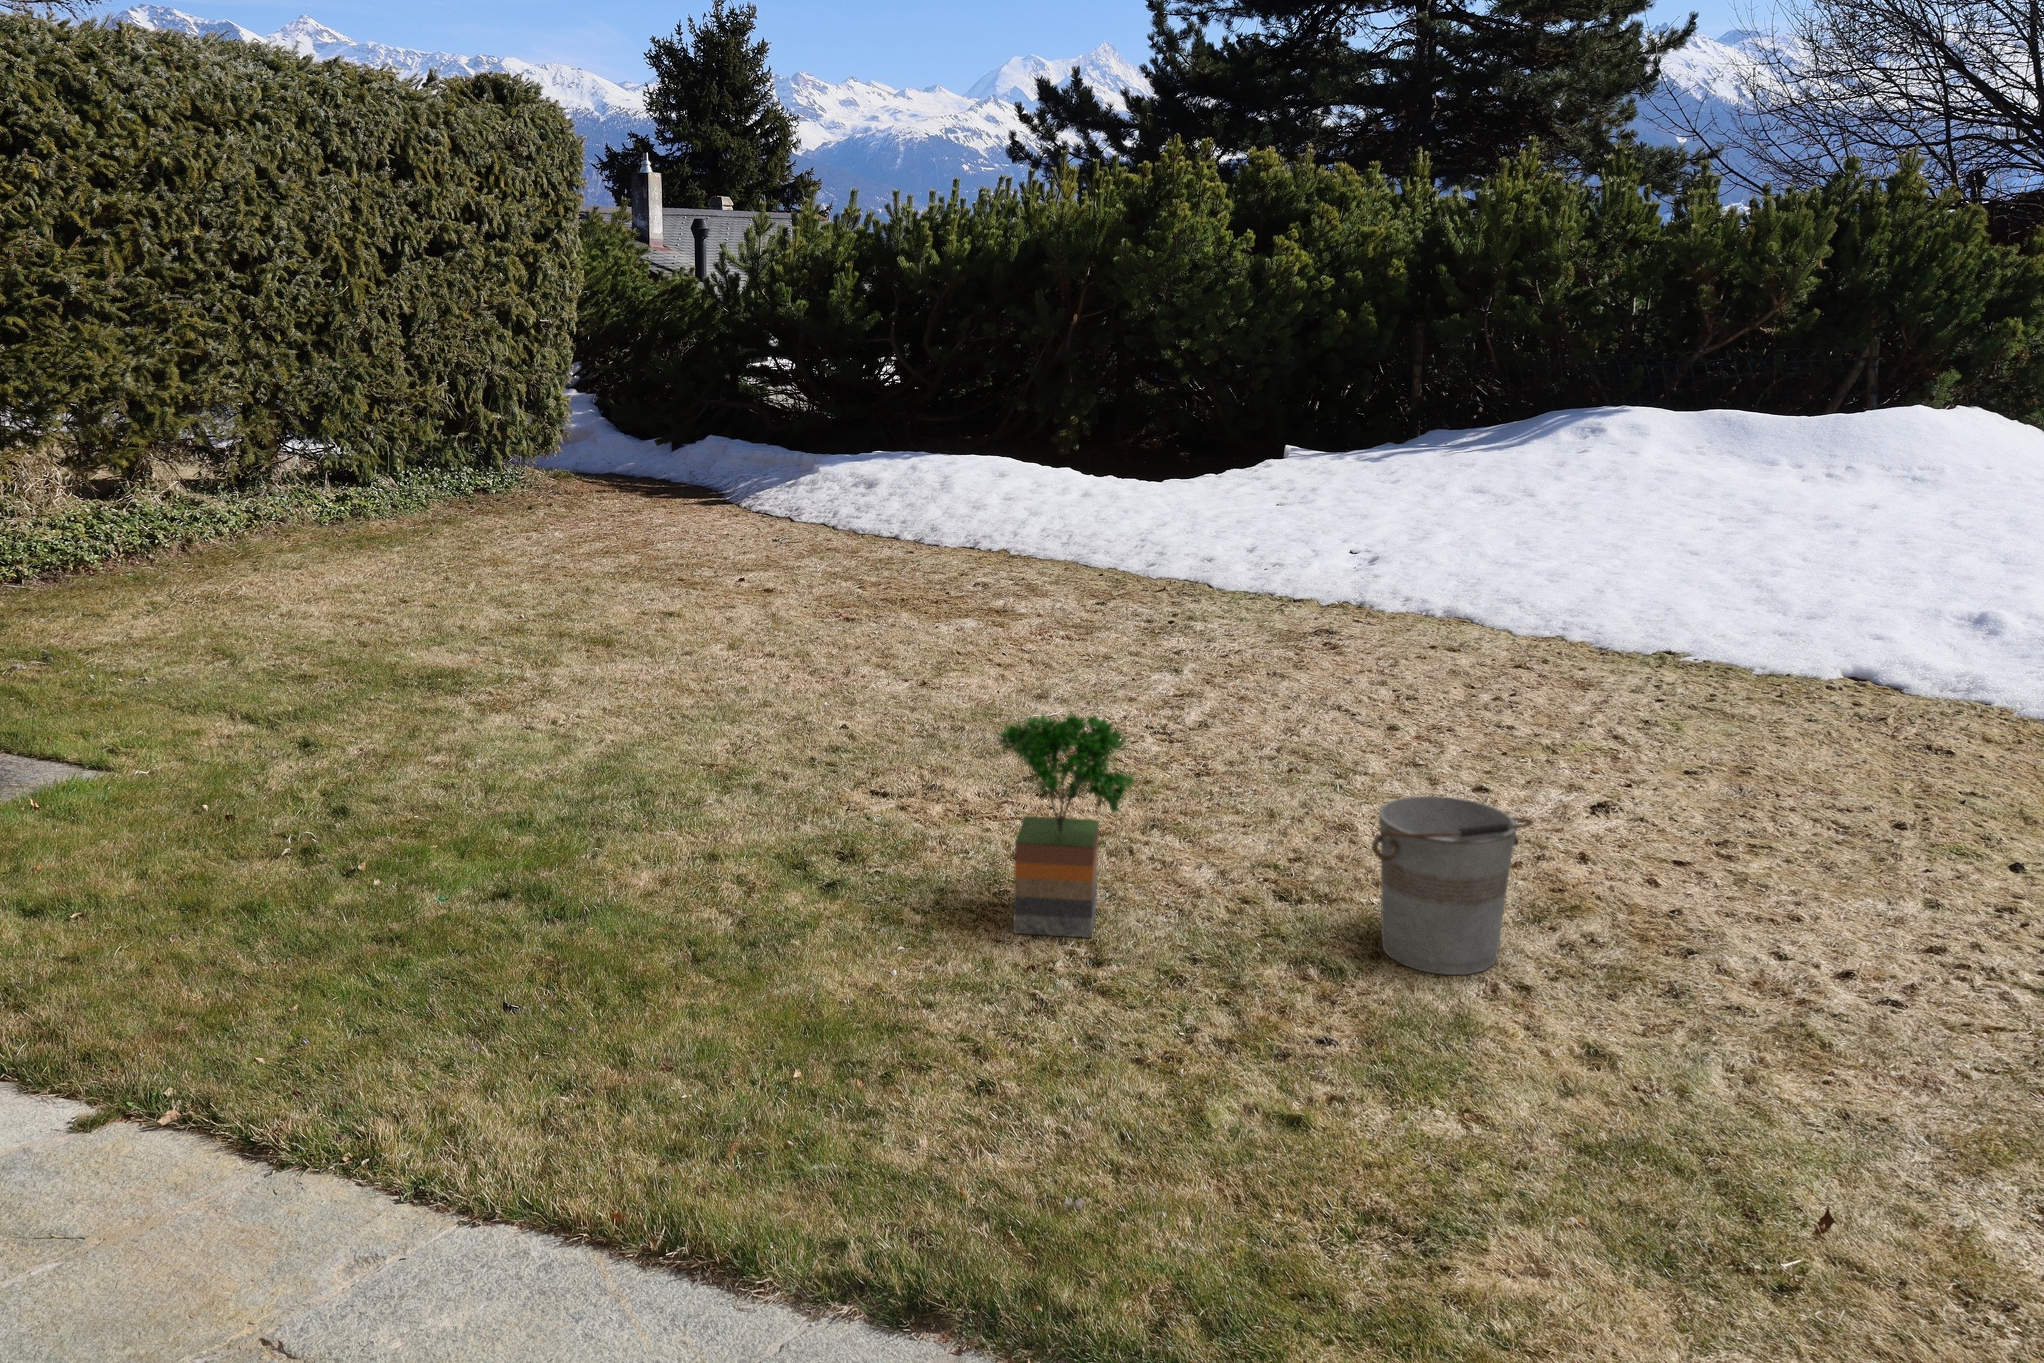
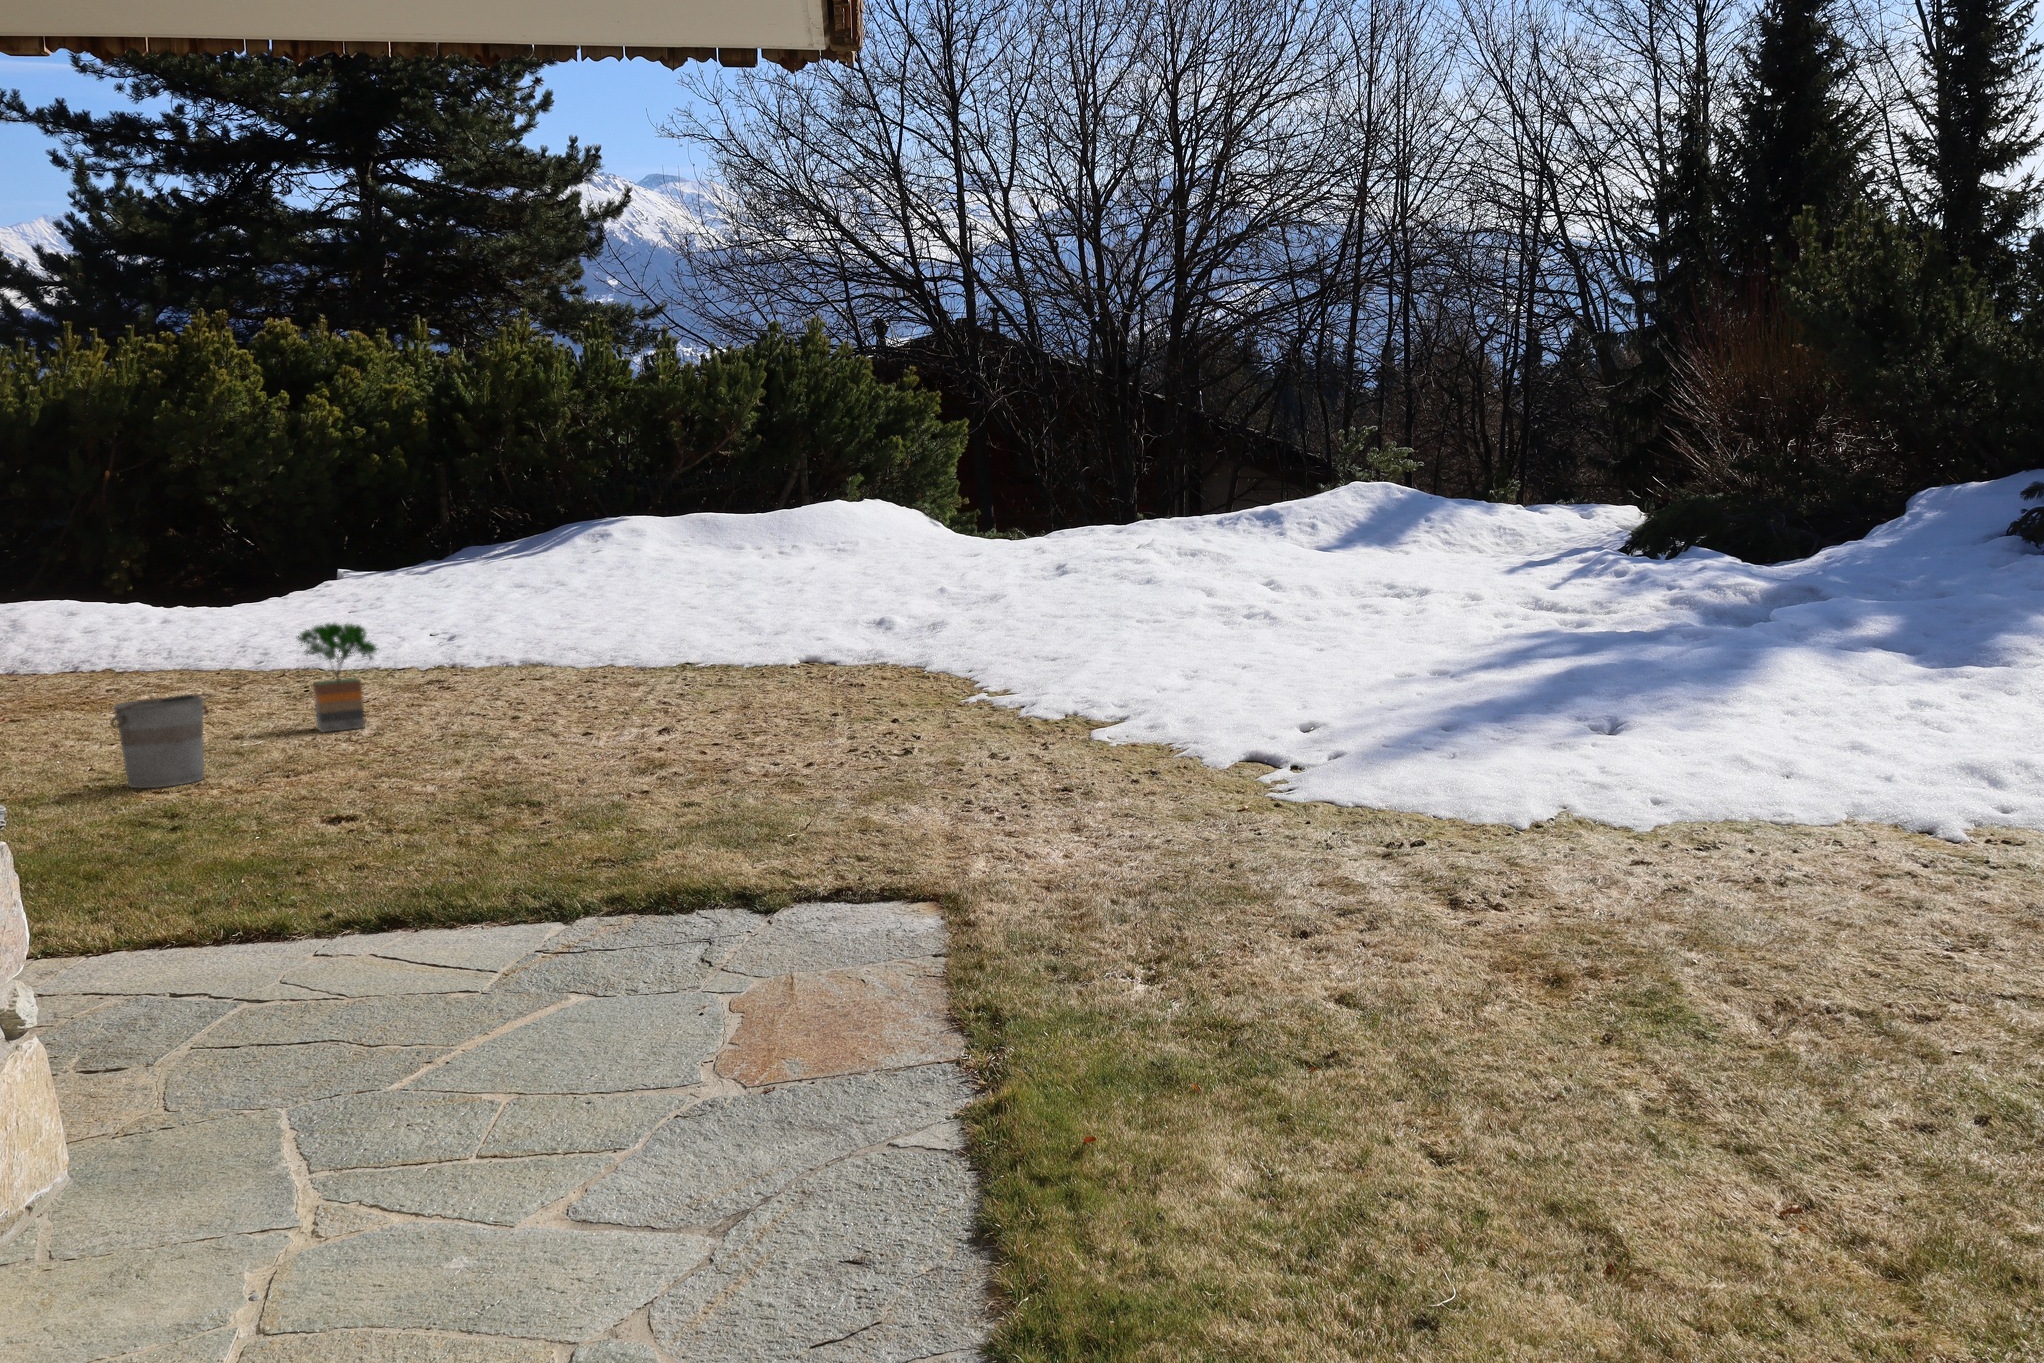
bucket: present [1372,796,1533,975] -> present [110,694,212,788]

